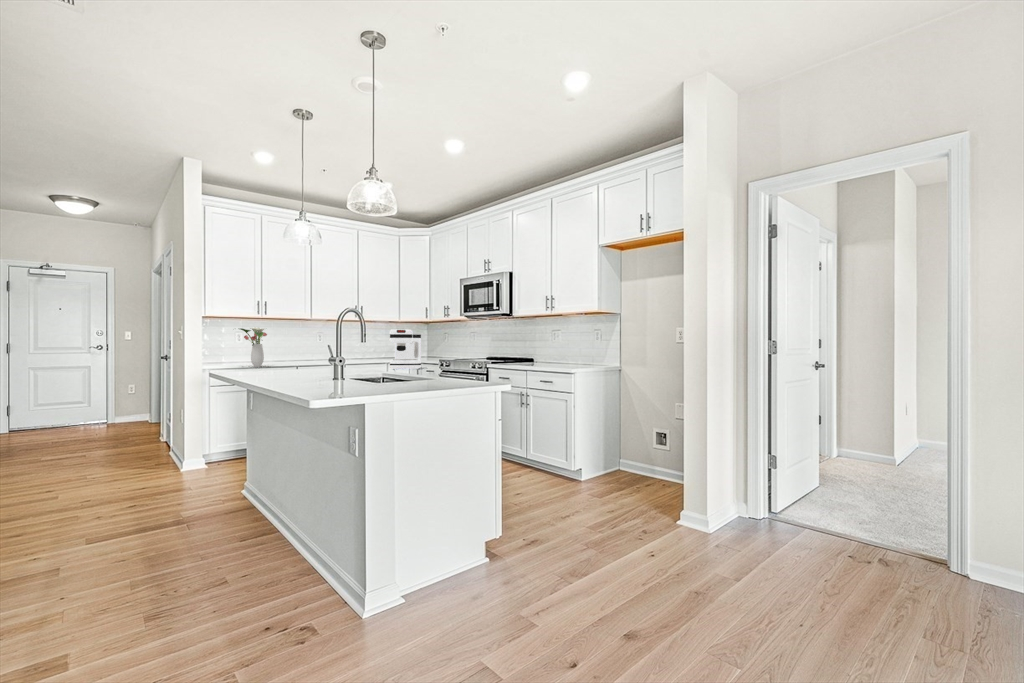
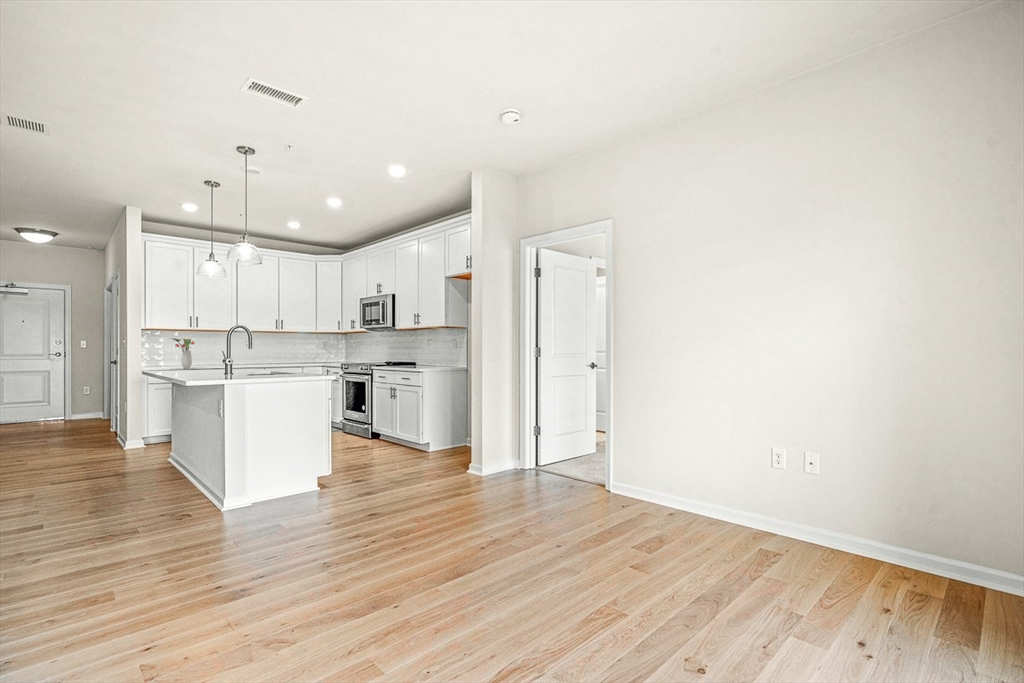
coffee maker: present [390,329,421,370] -> none [288,339,315,370]

